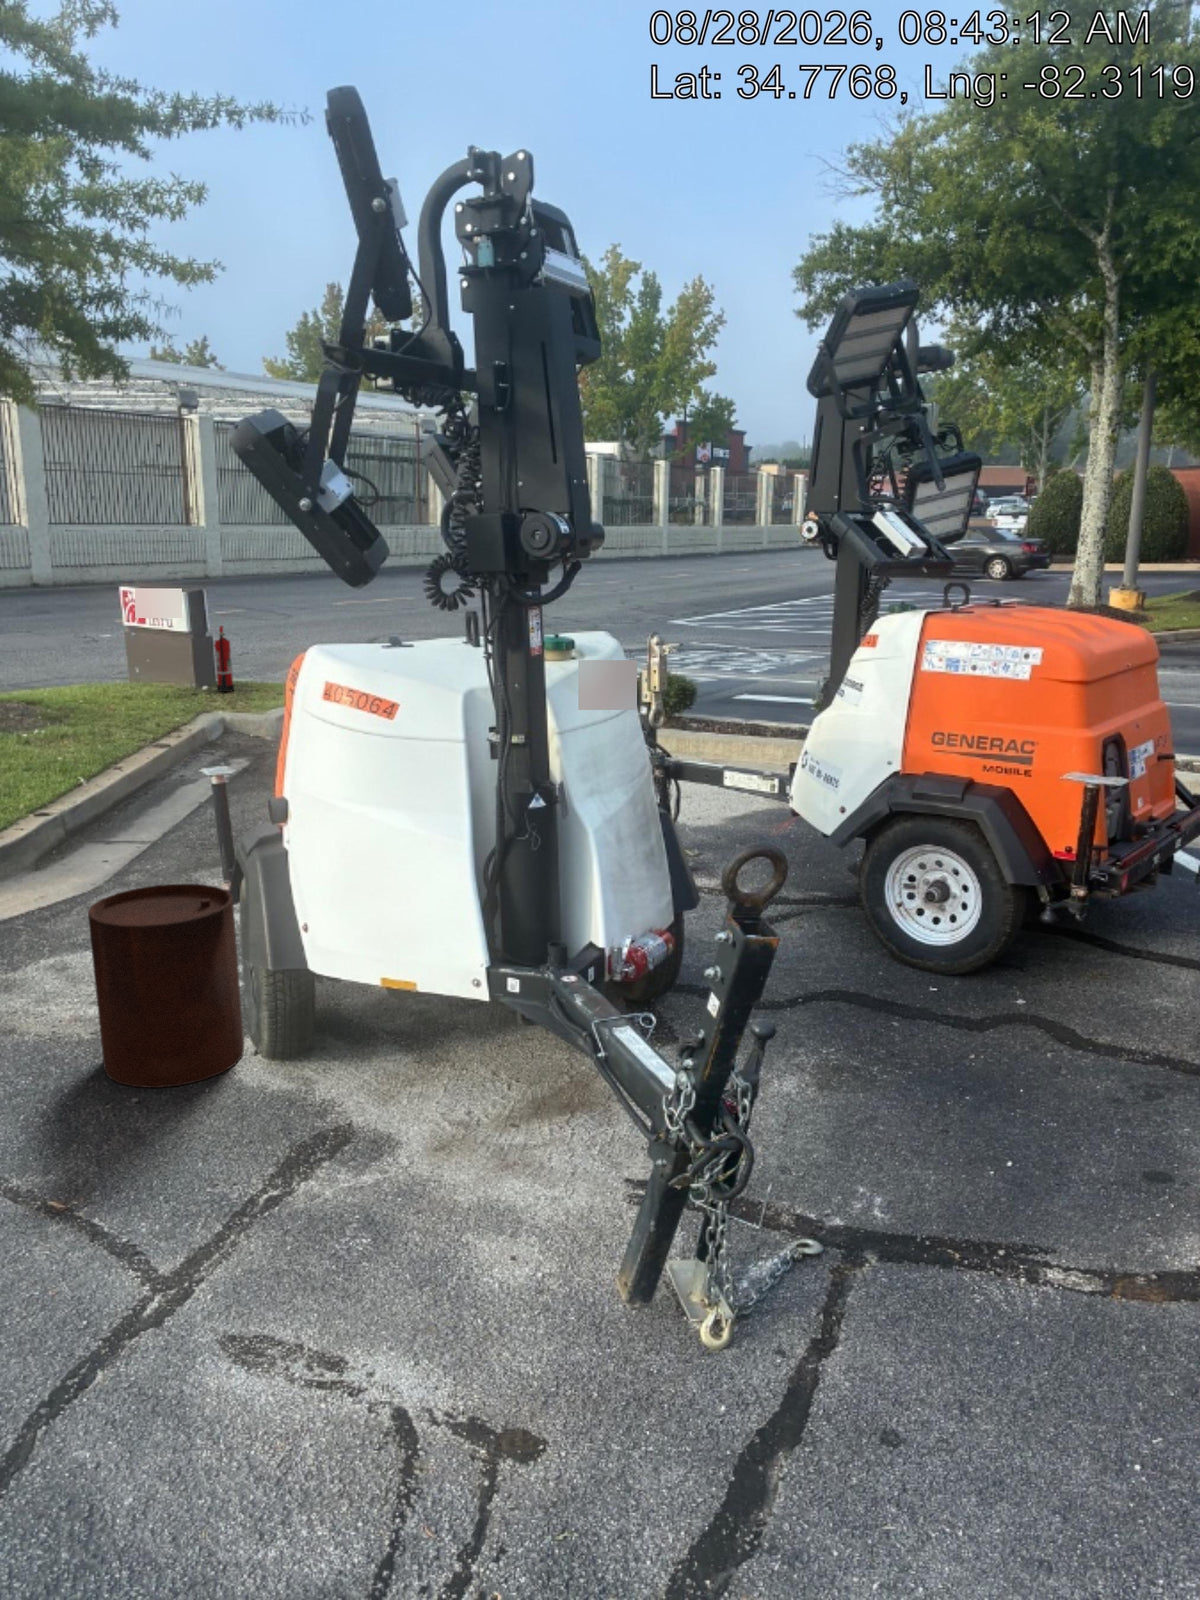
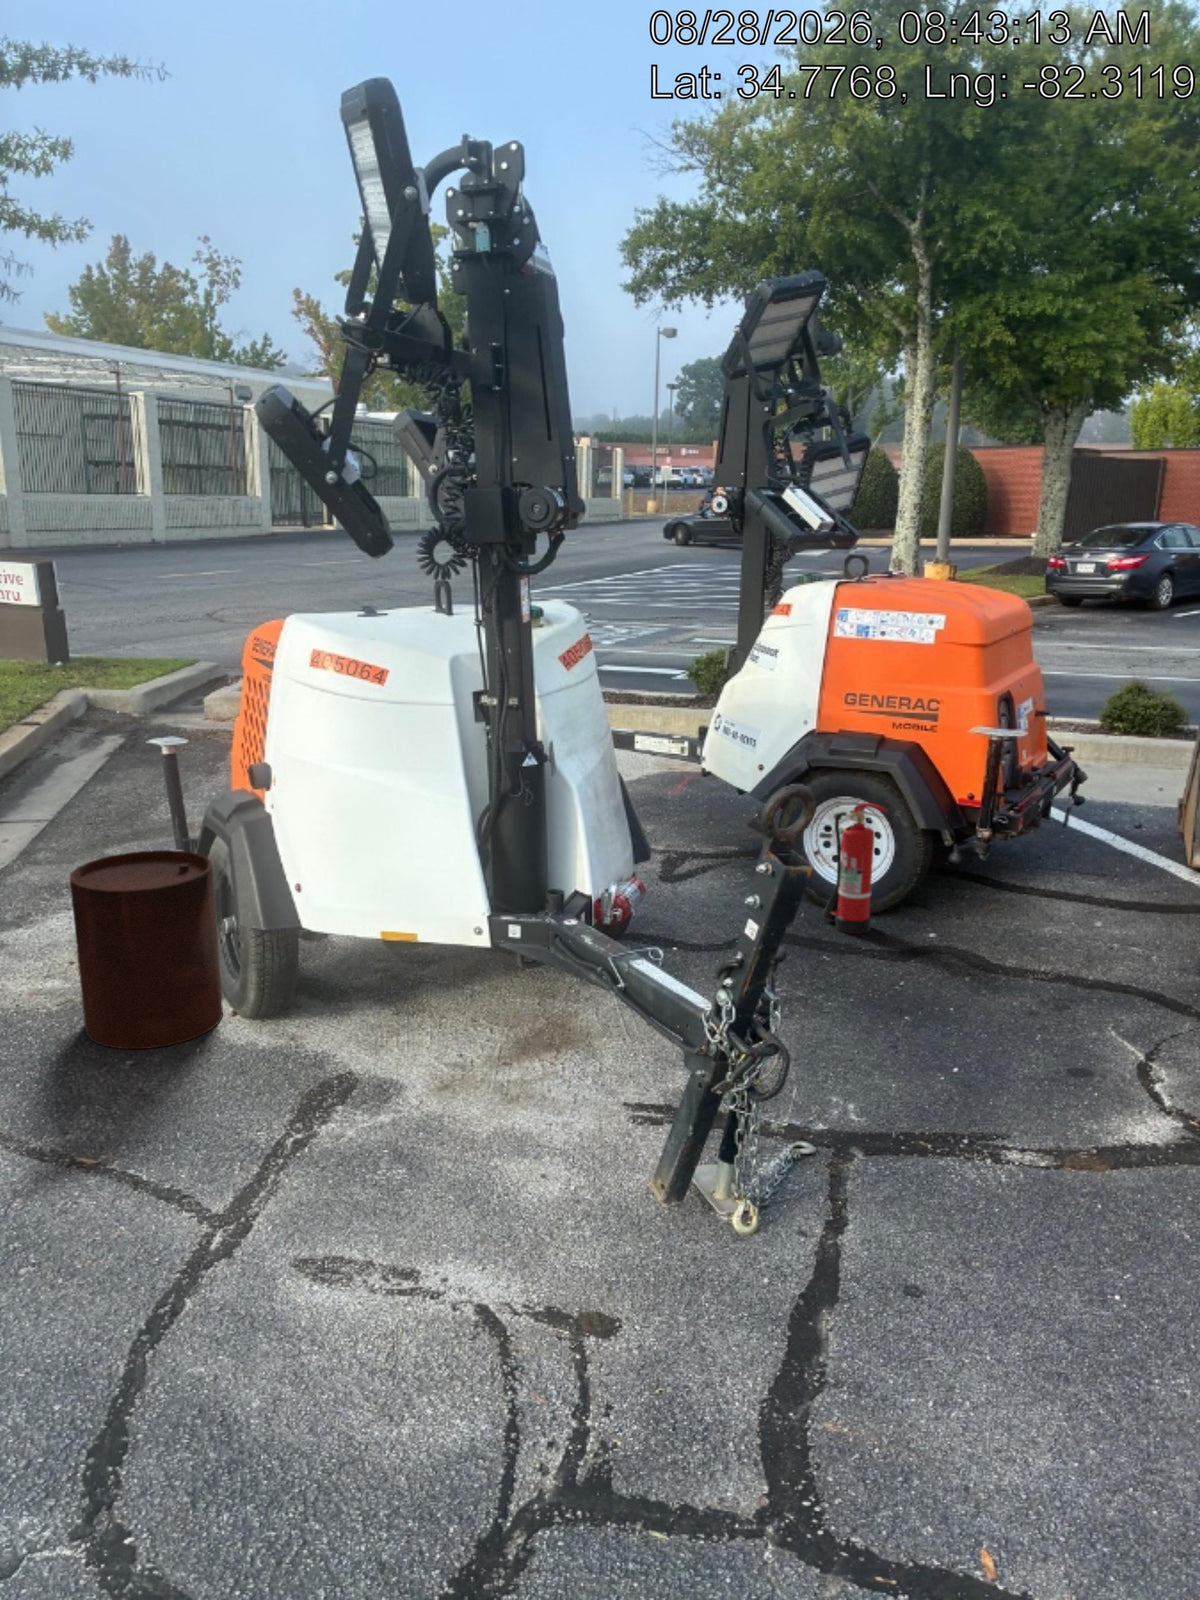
fire extinguisher: present [214,626,234,692] -> present [823,803,887,934]

